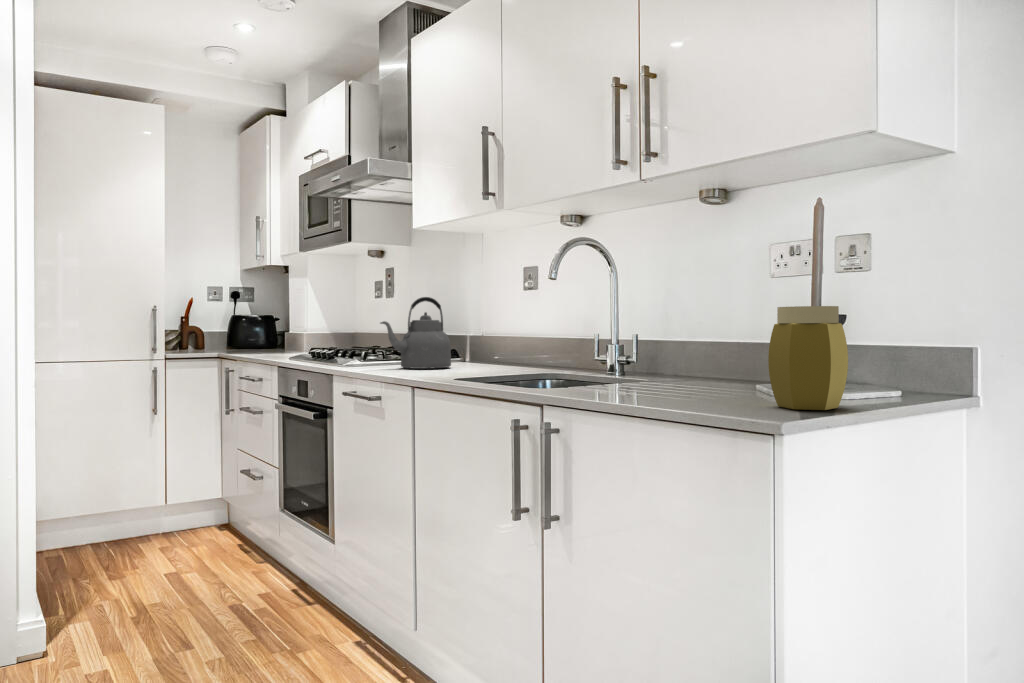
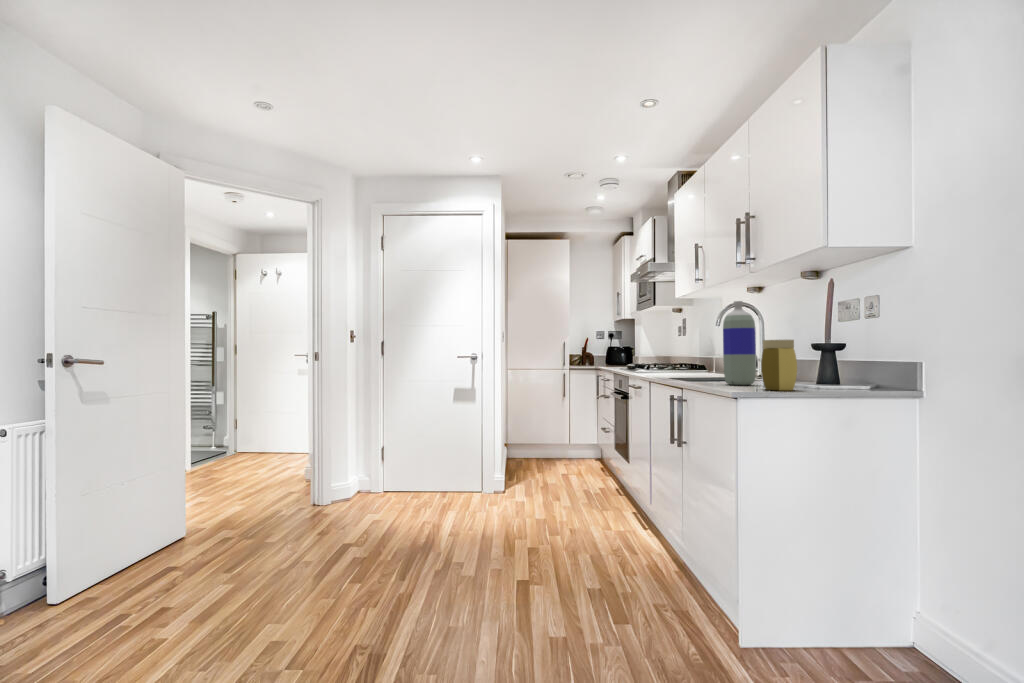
bottle: none [642,227,704,397] -> present [723,301,756,385]
kettle: present [380,297,451,369] -> none [645,336,685,374]

